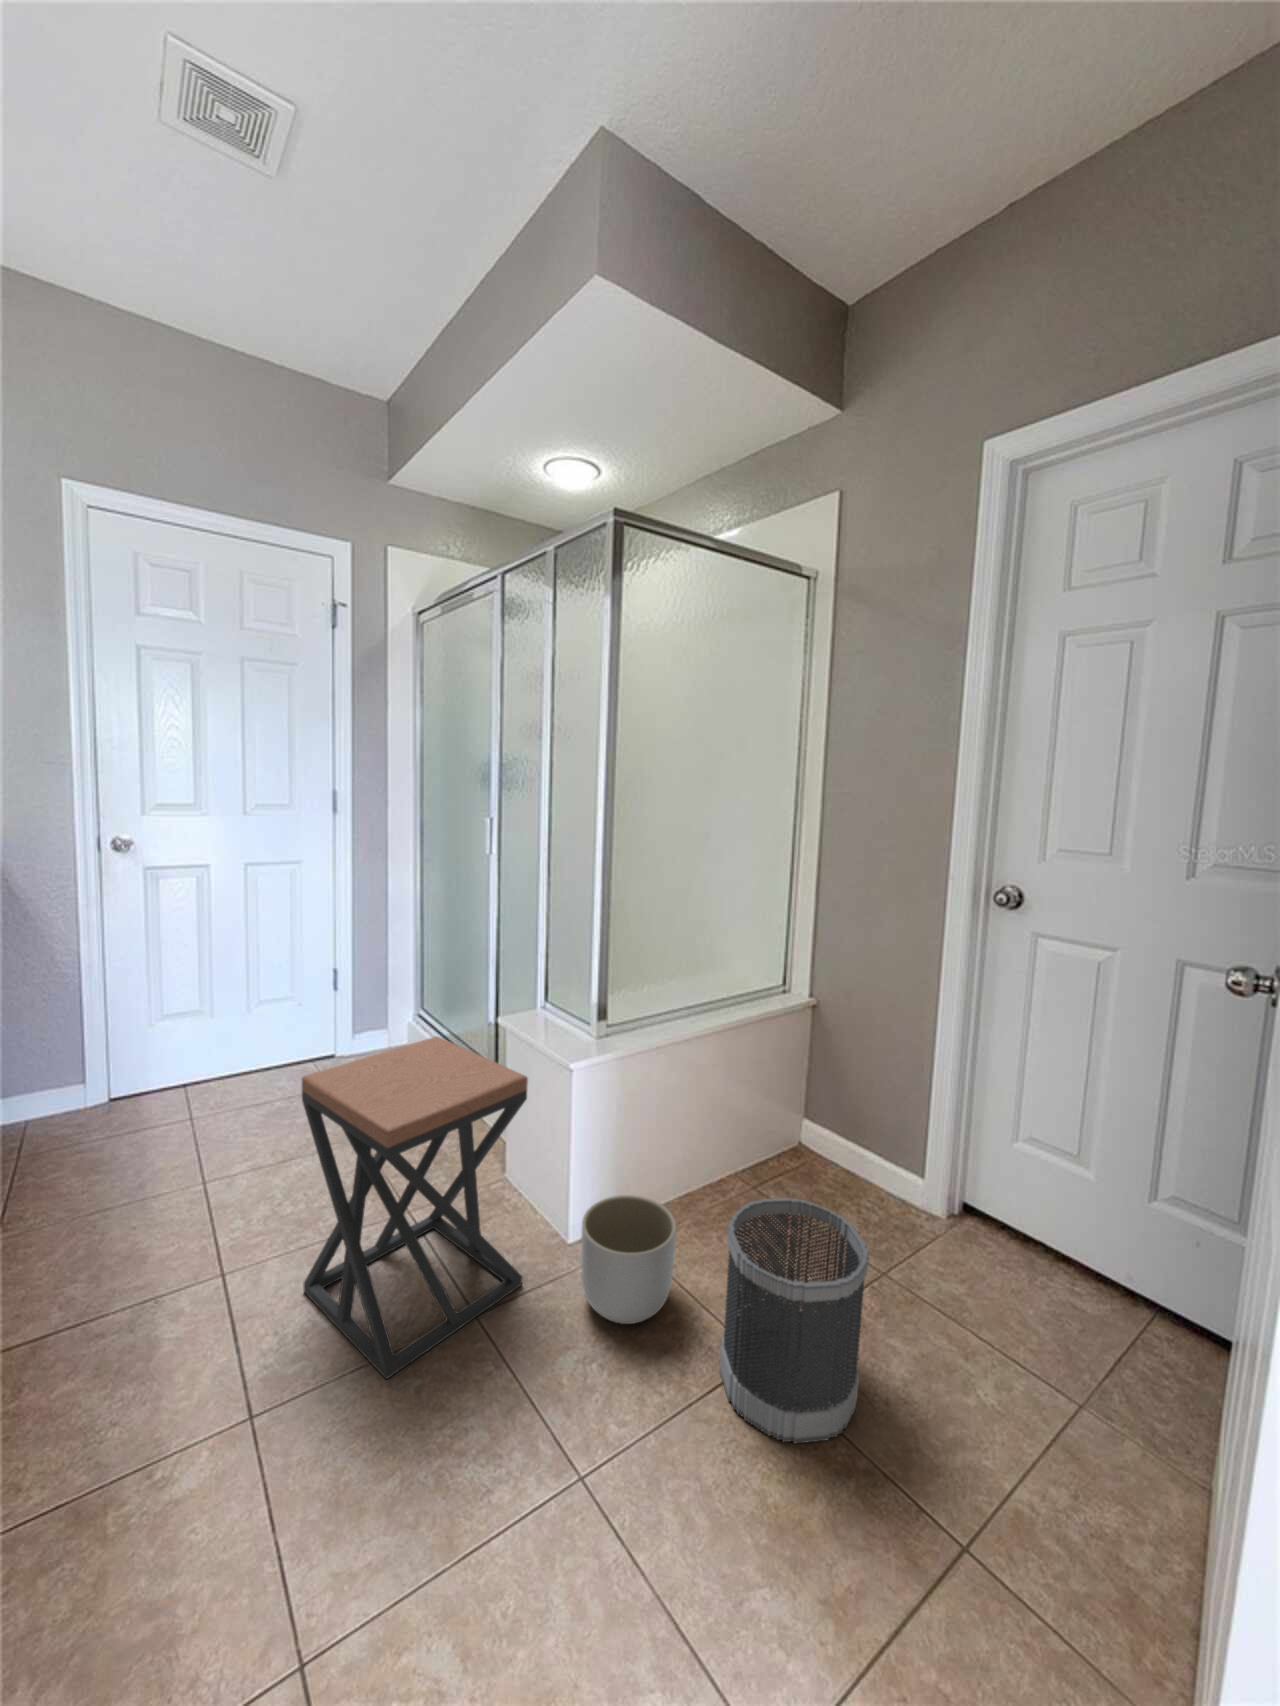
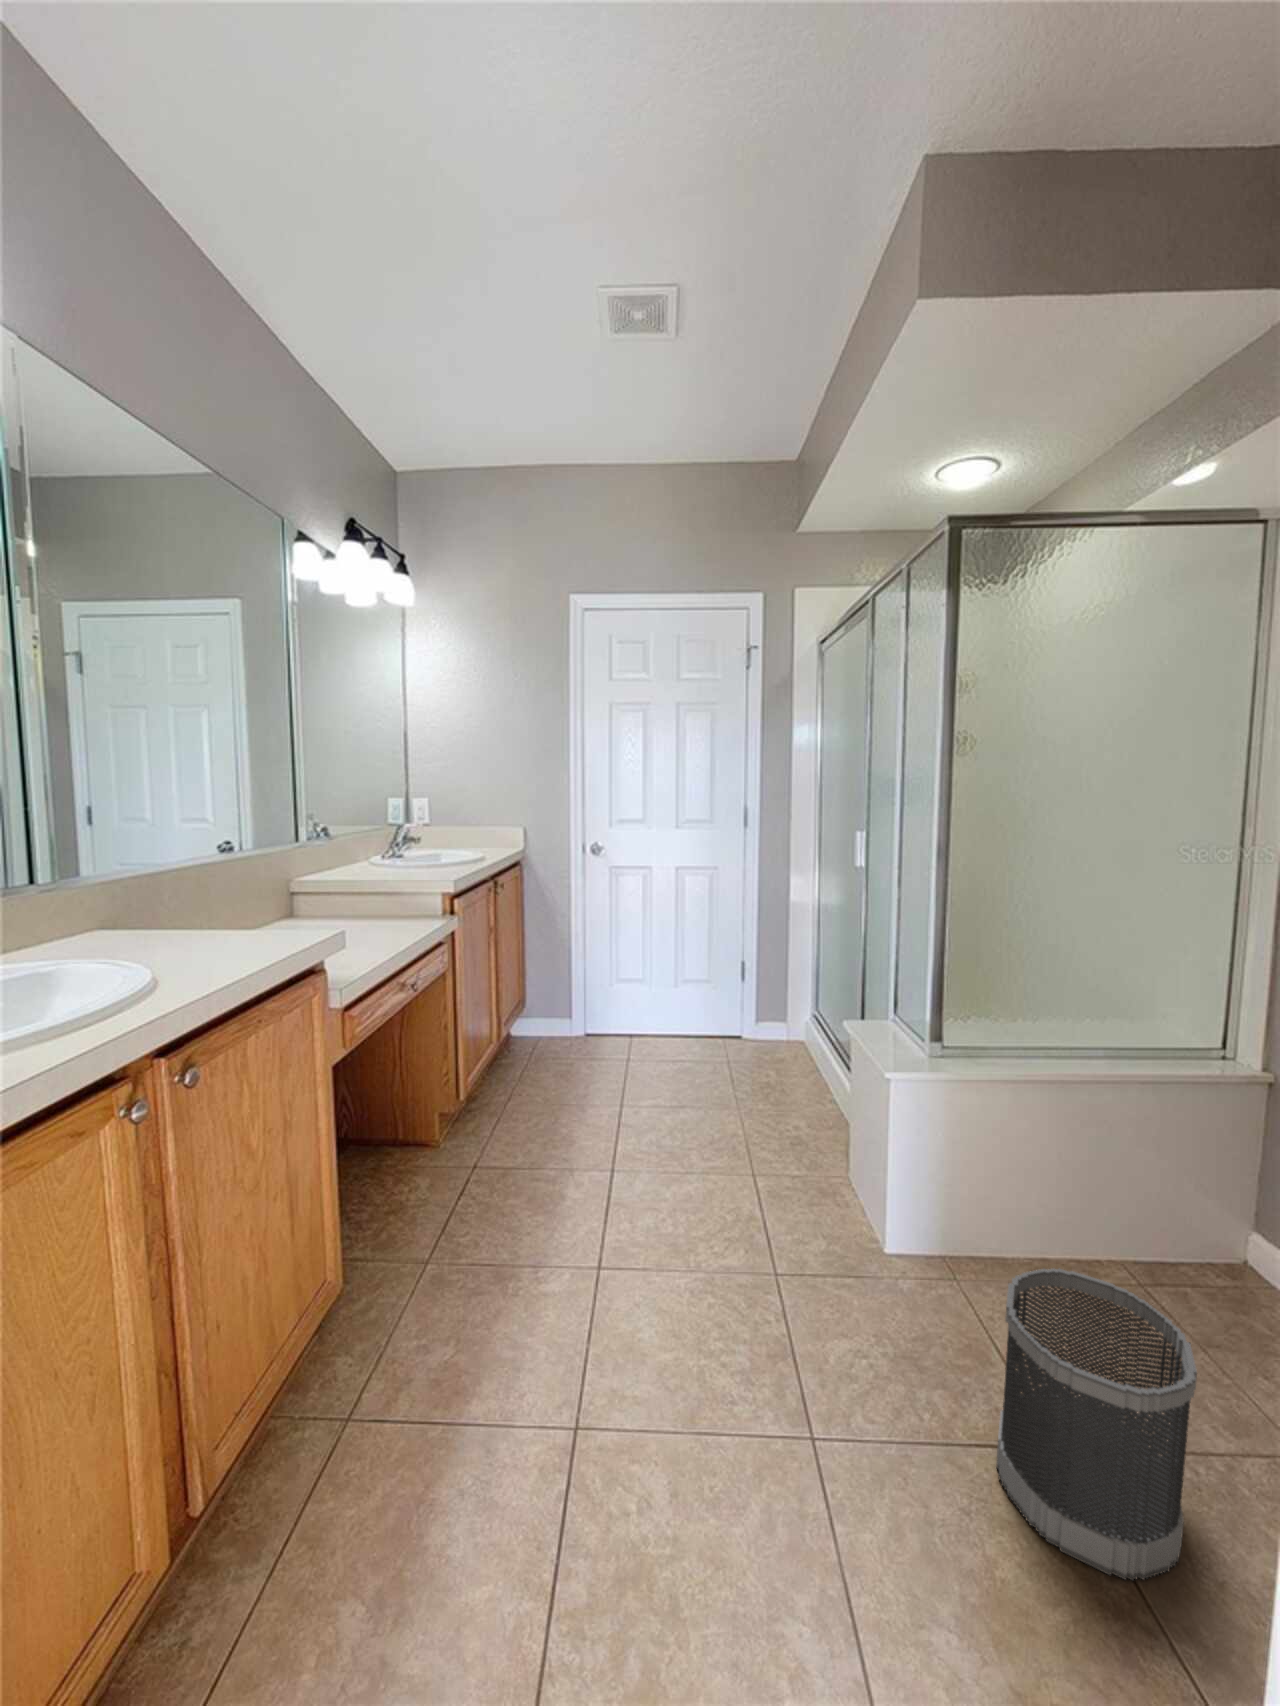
stool: present [302,1036,528,1379] -> none [658,1023,832,1288]
planter: present [581,1195,676,1324] -> none [874,1216,979,1350]

